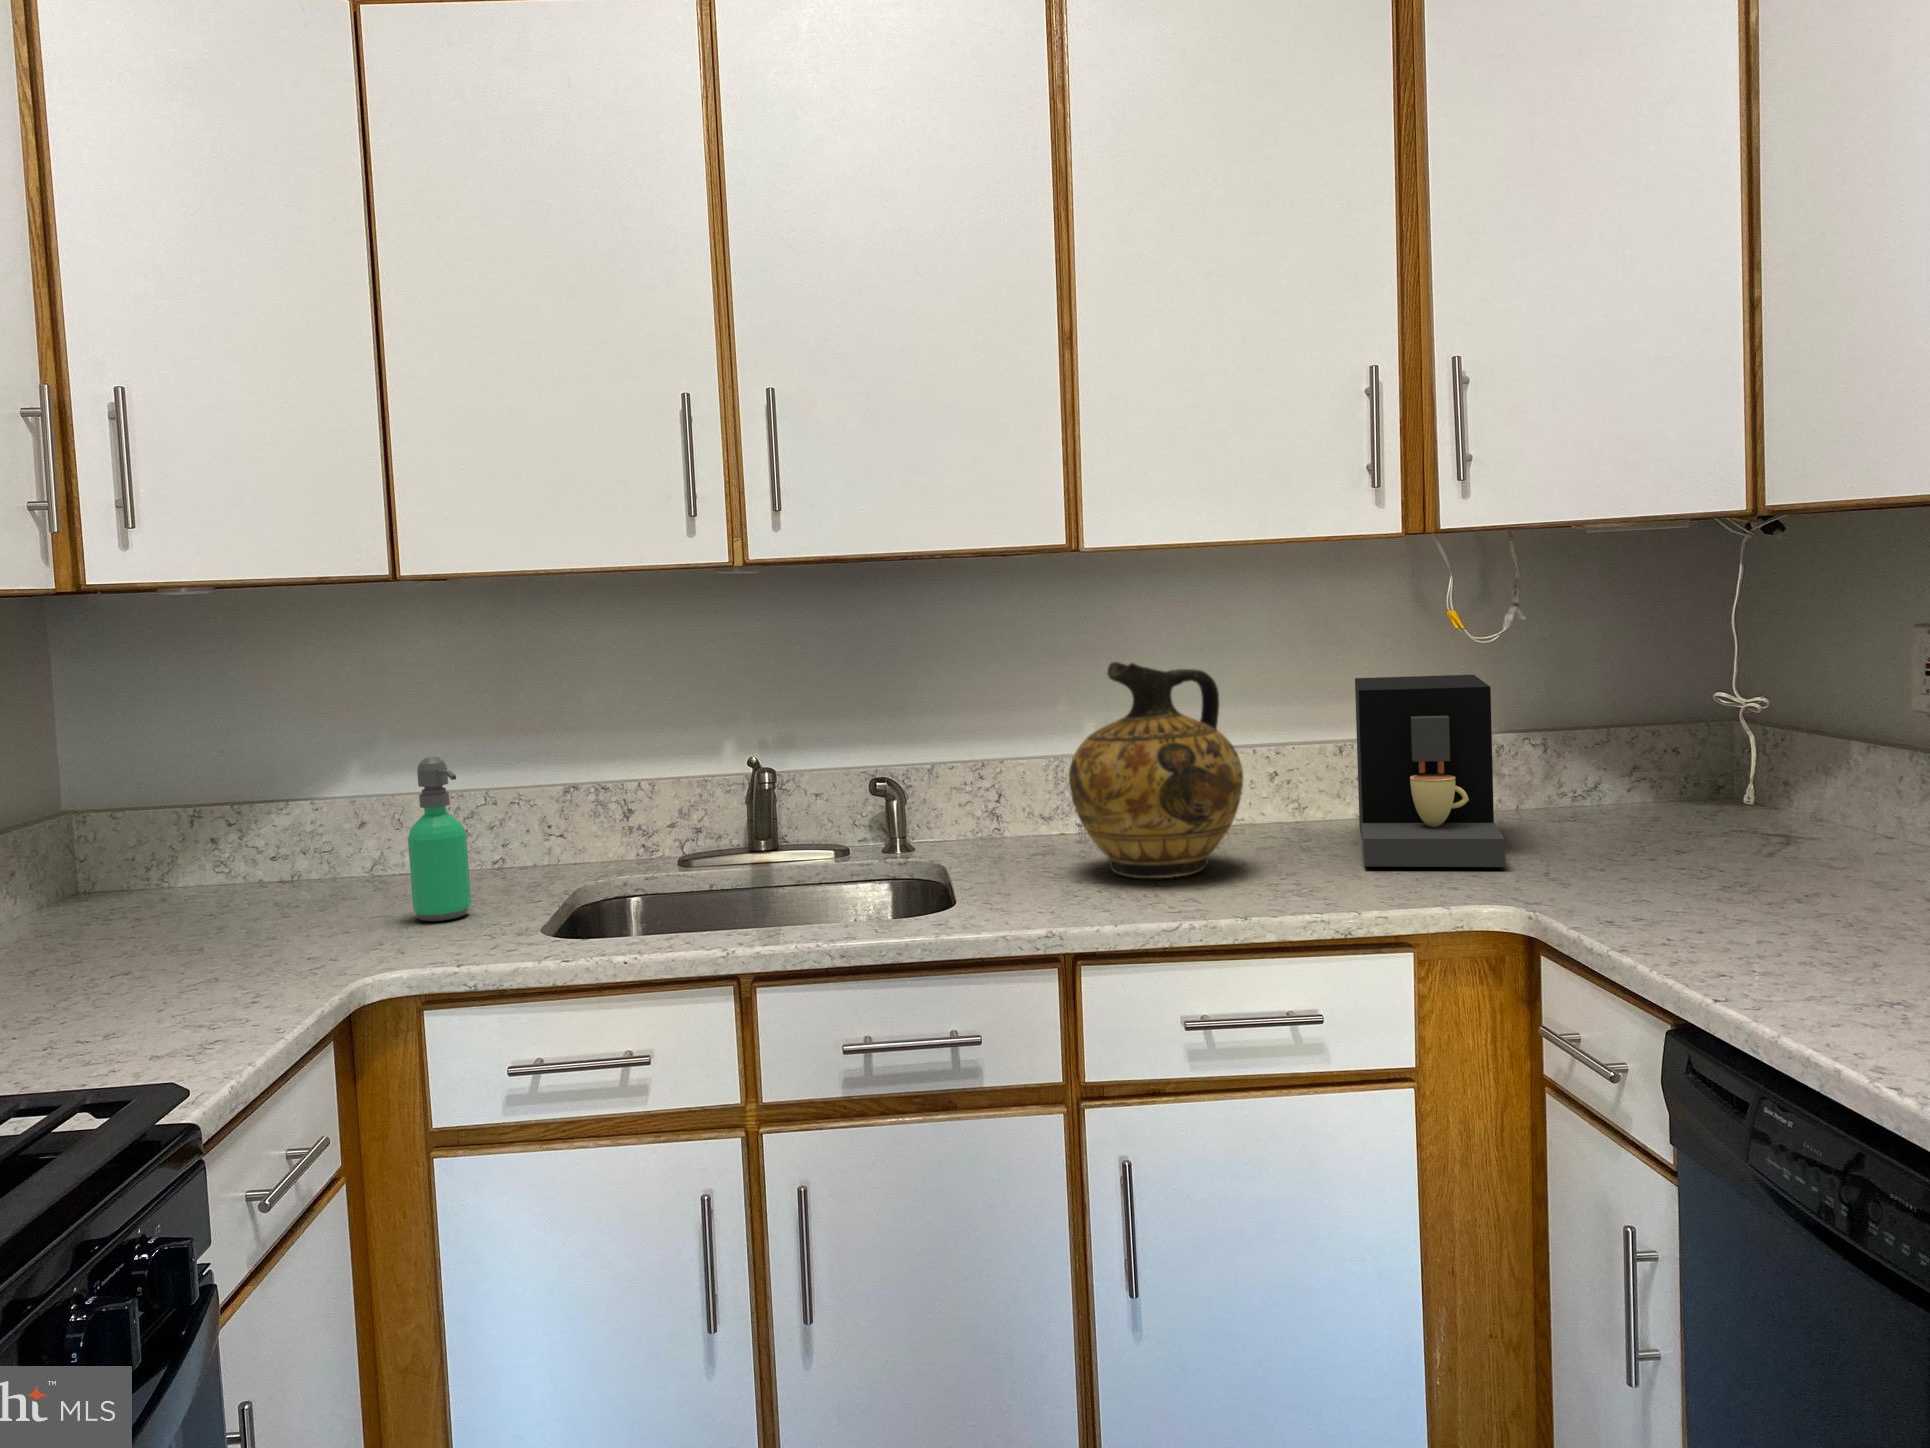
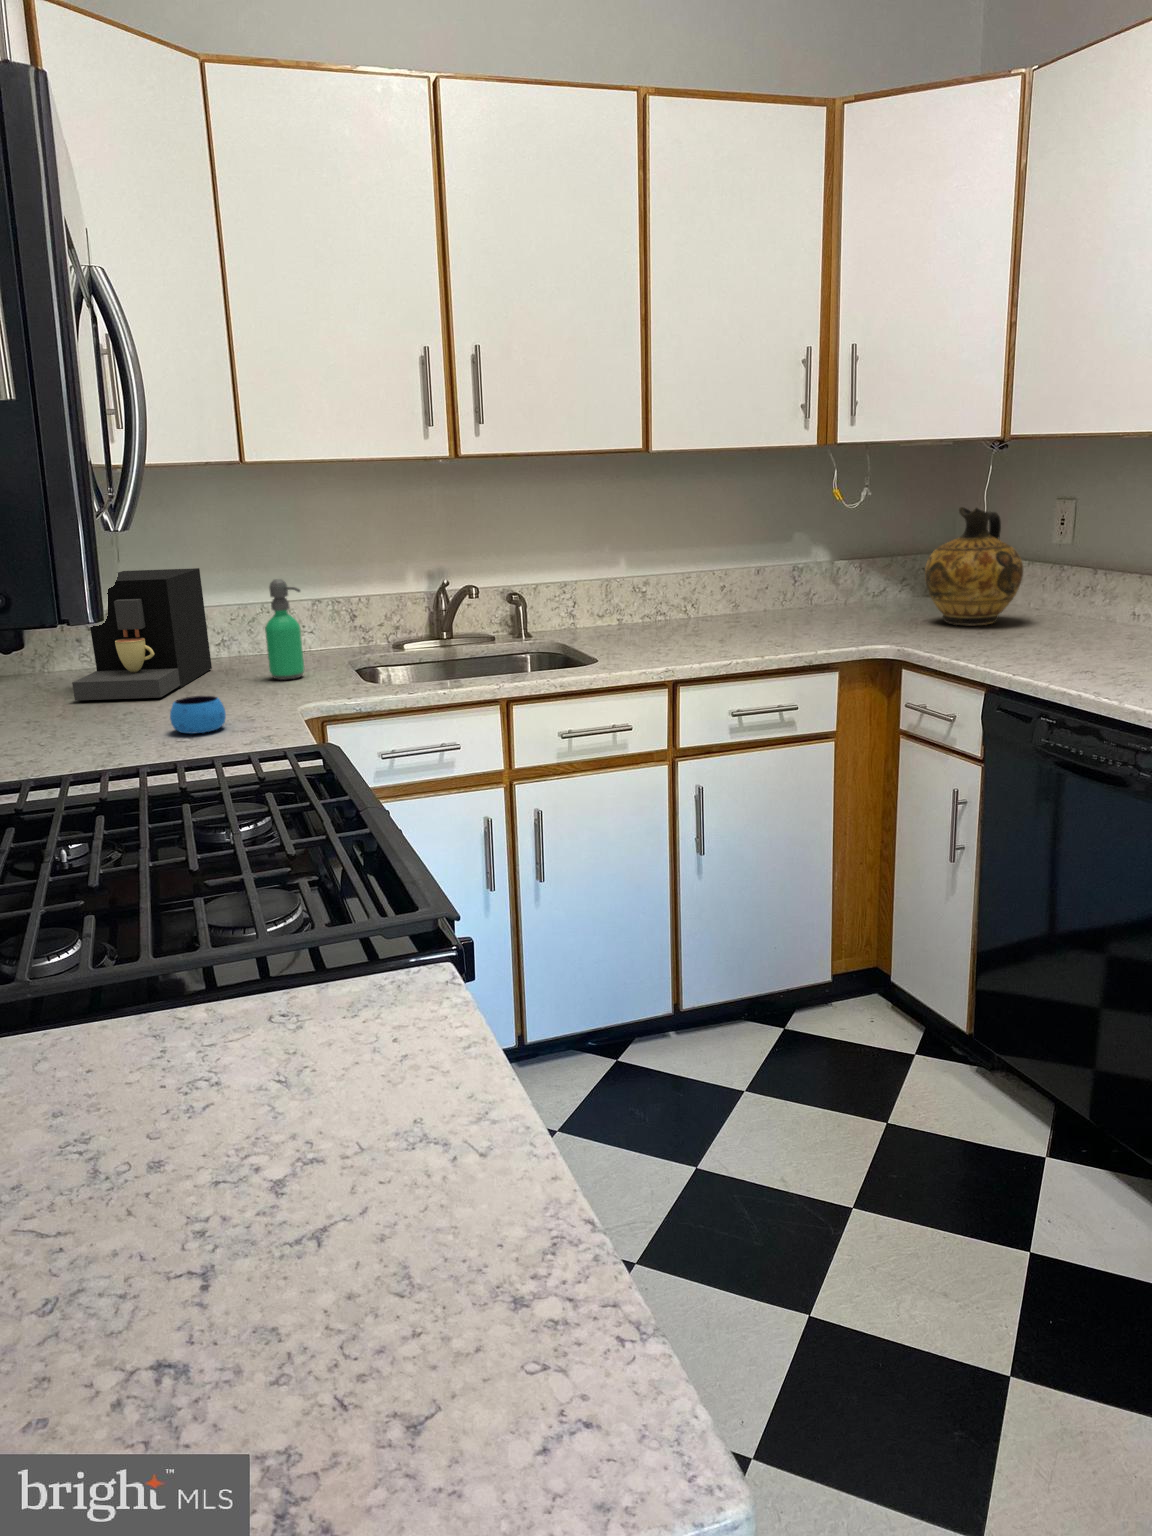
ceramic jug: present [1069,662,1243,878] -> present [925,507,1023,626]
coffee maker: present [1355,675,1505,867] -> present [72,568,212,700]
mug: none [69,964,184,1035] -> present [170,696,226,734]

